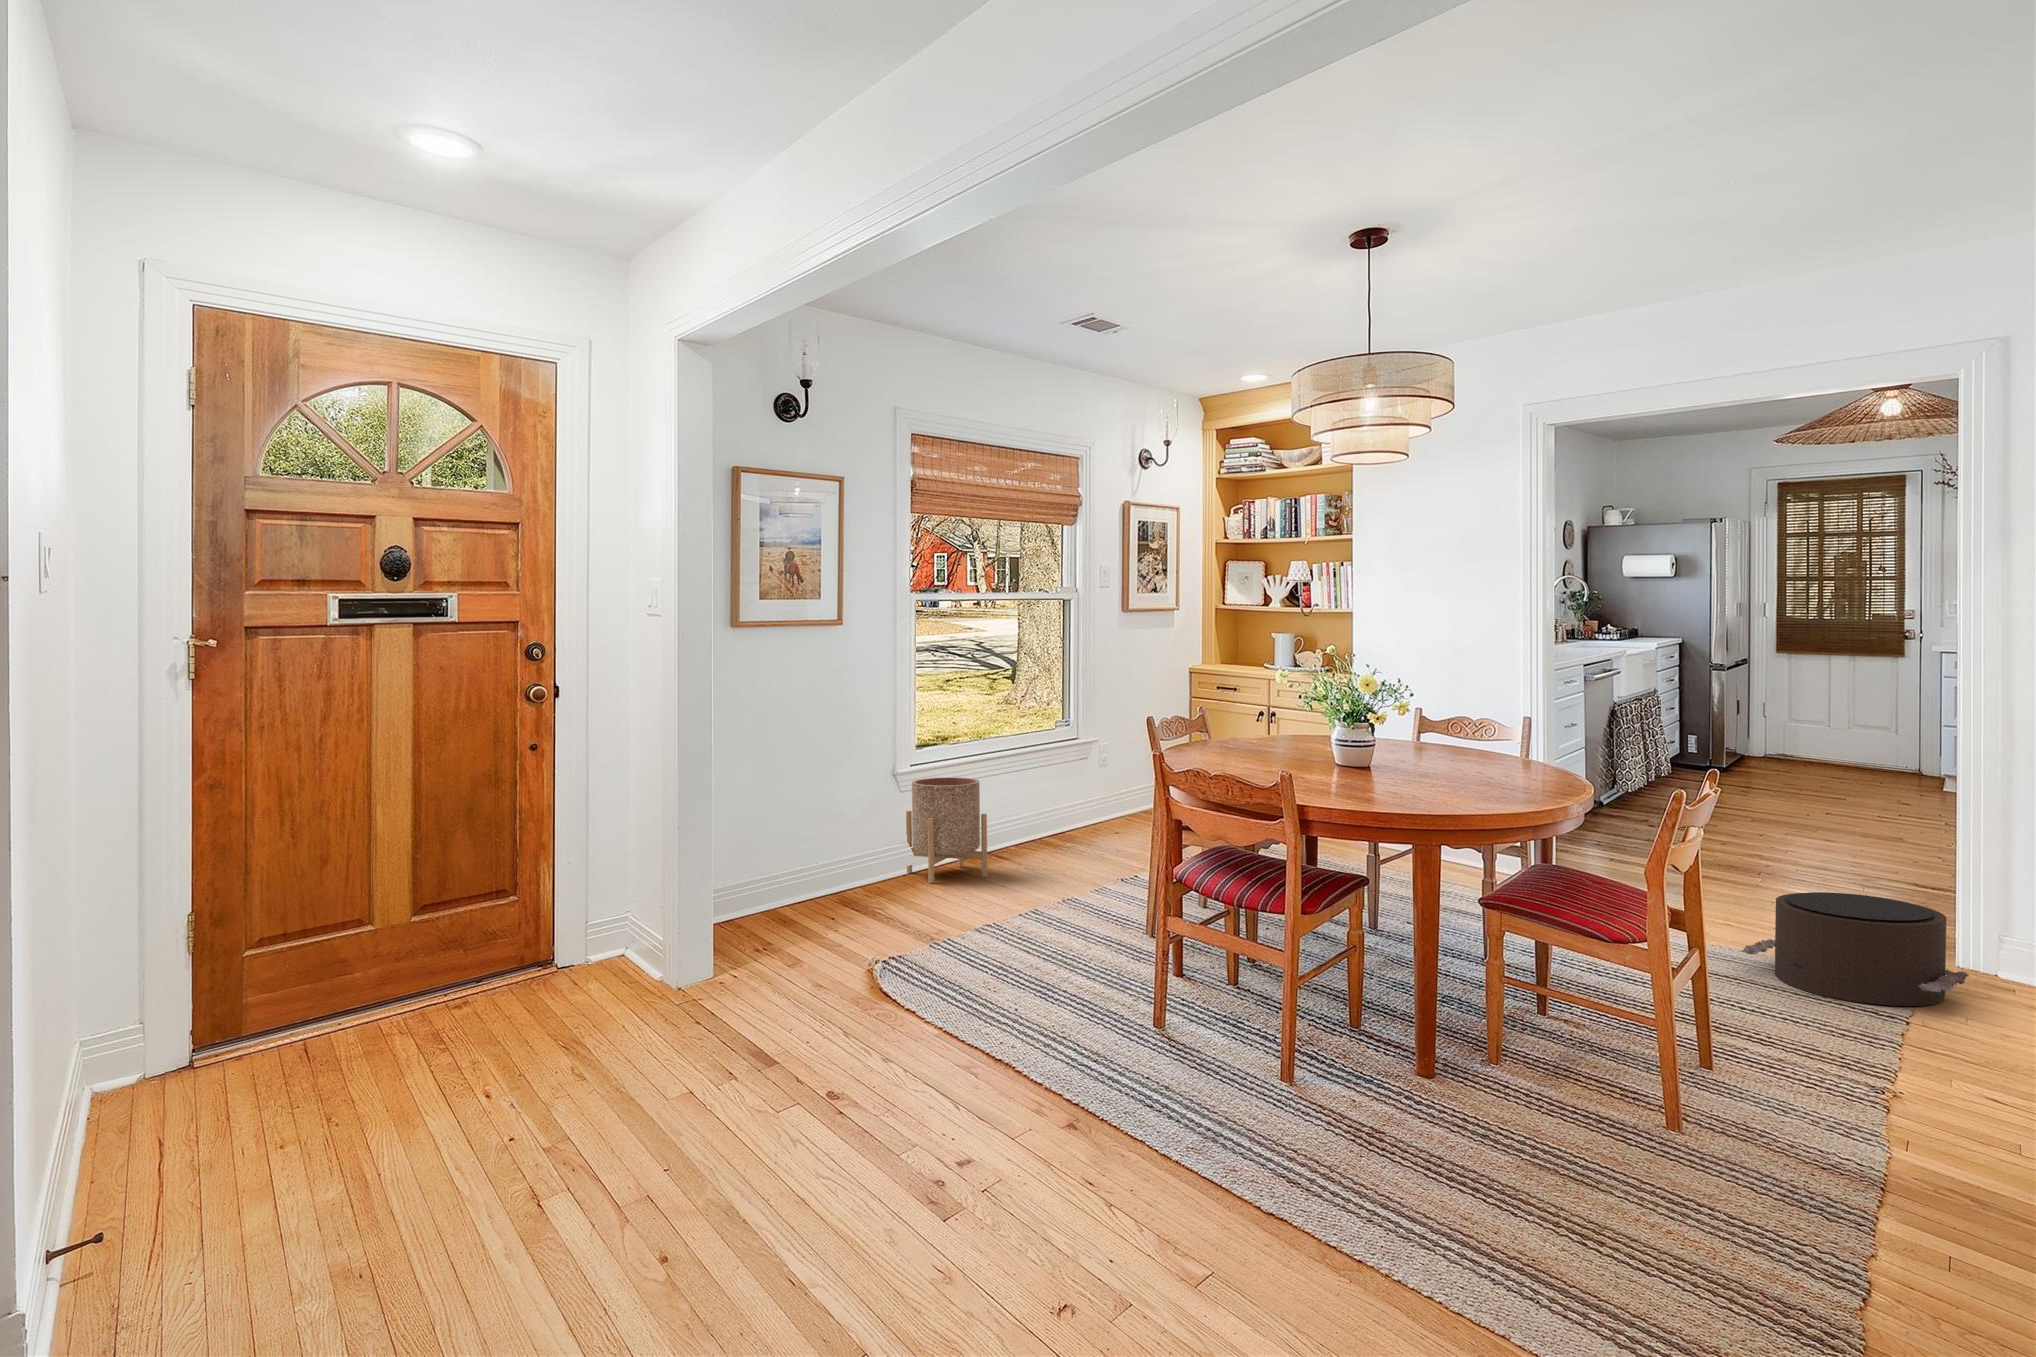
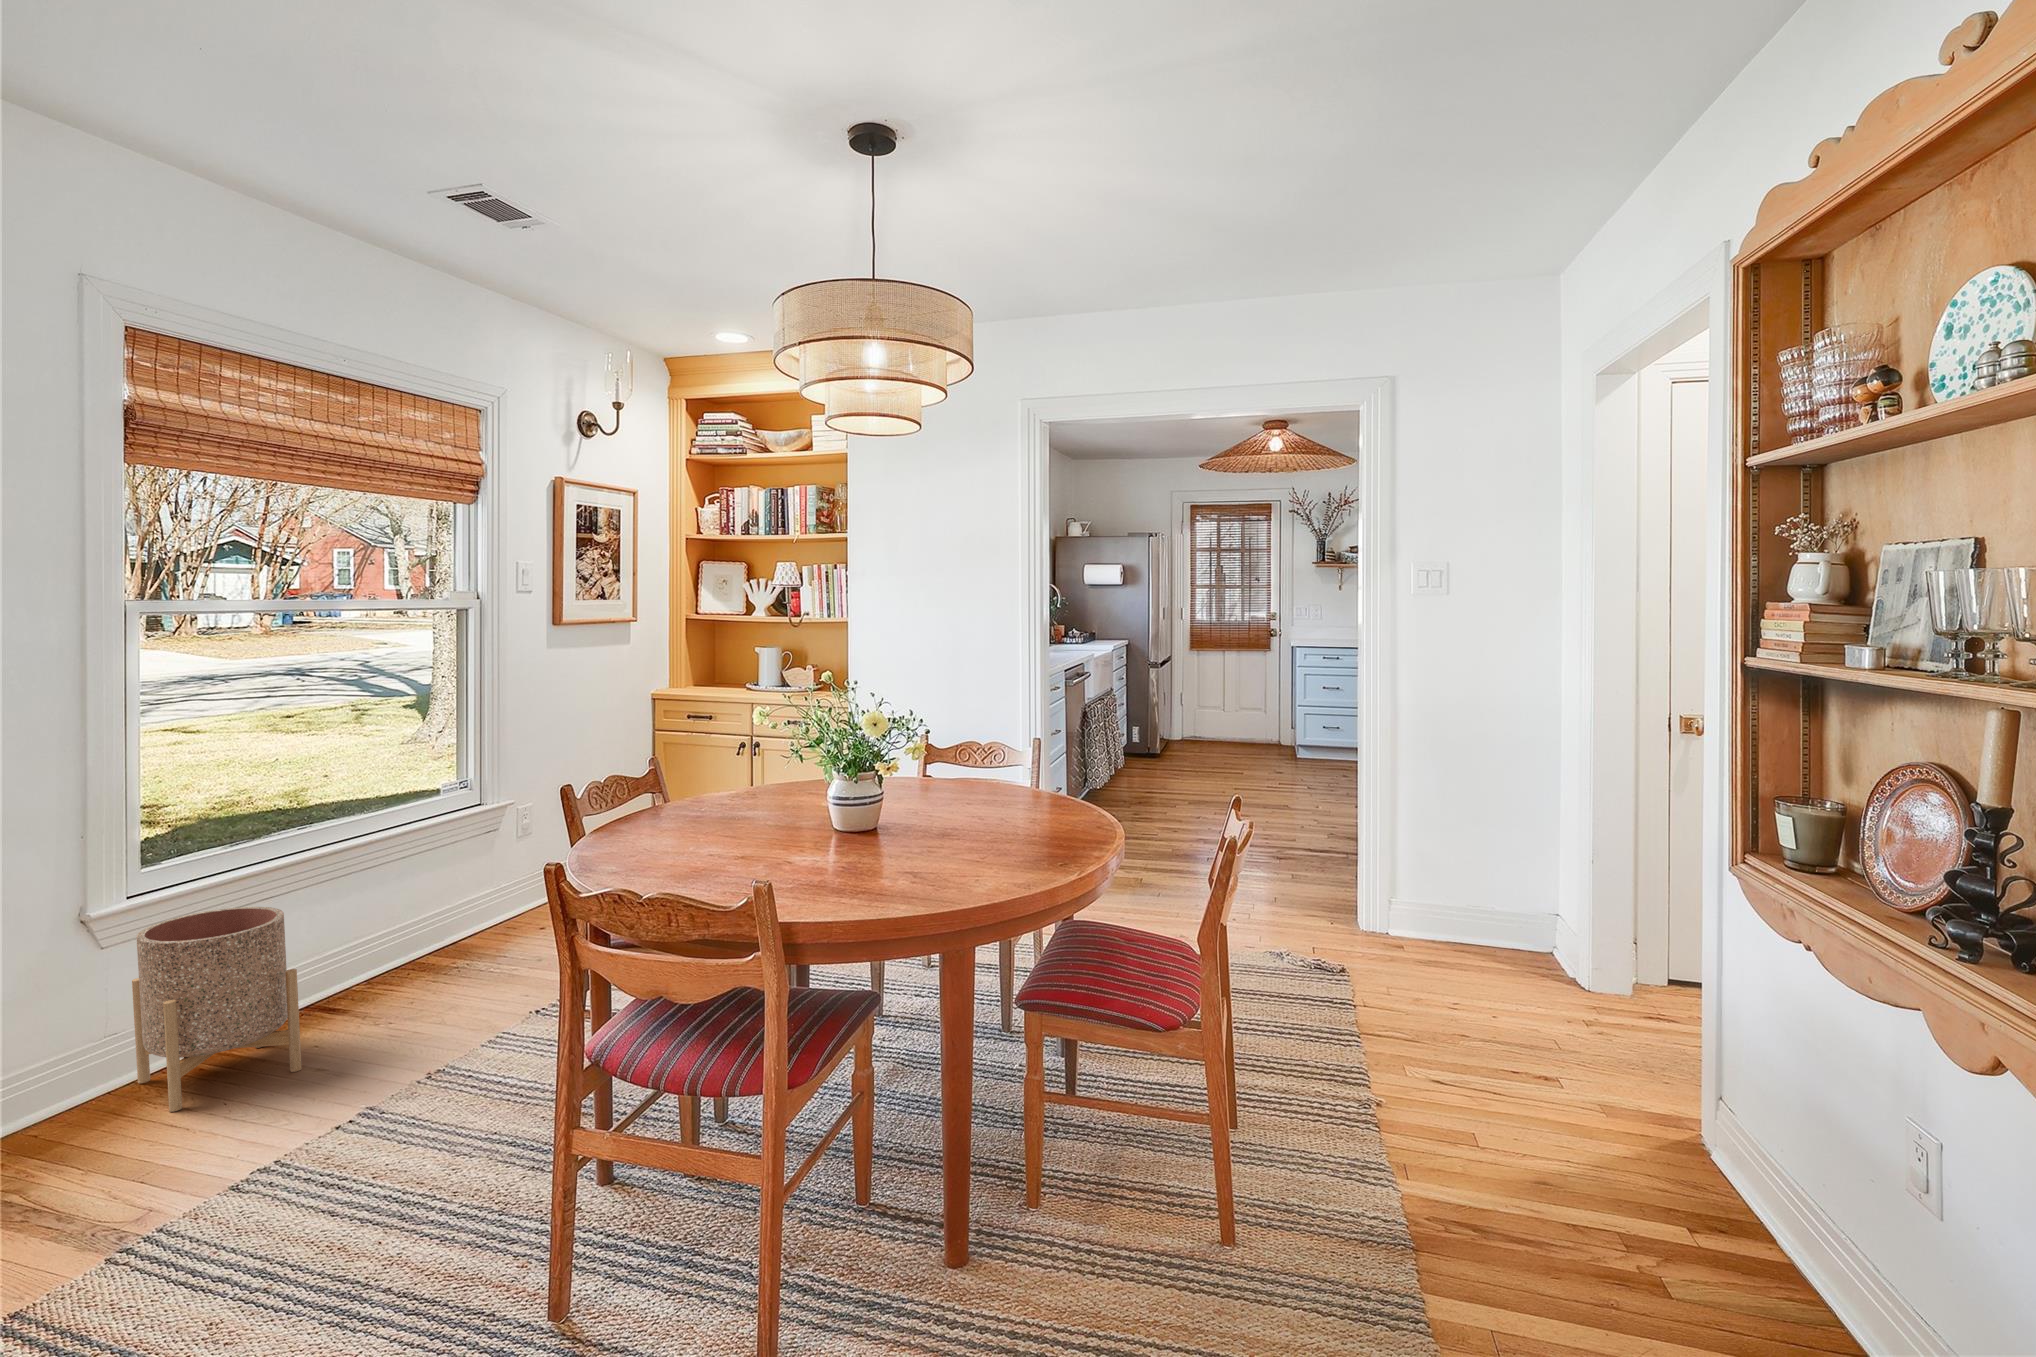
pouf: present [1742,892,1969,1006] -> none [1359,989,1592,1153]

